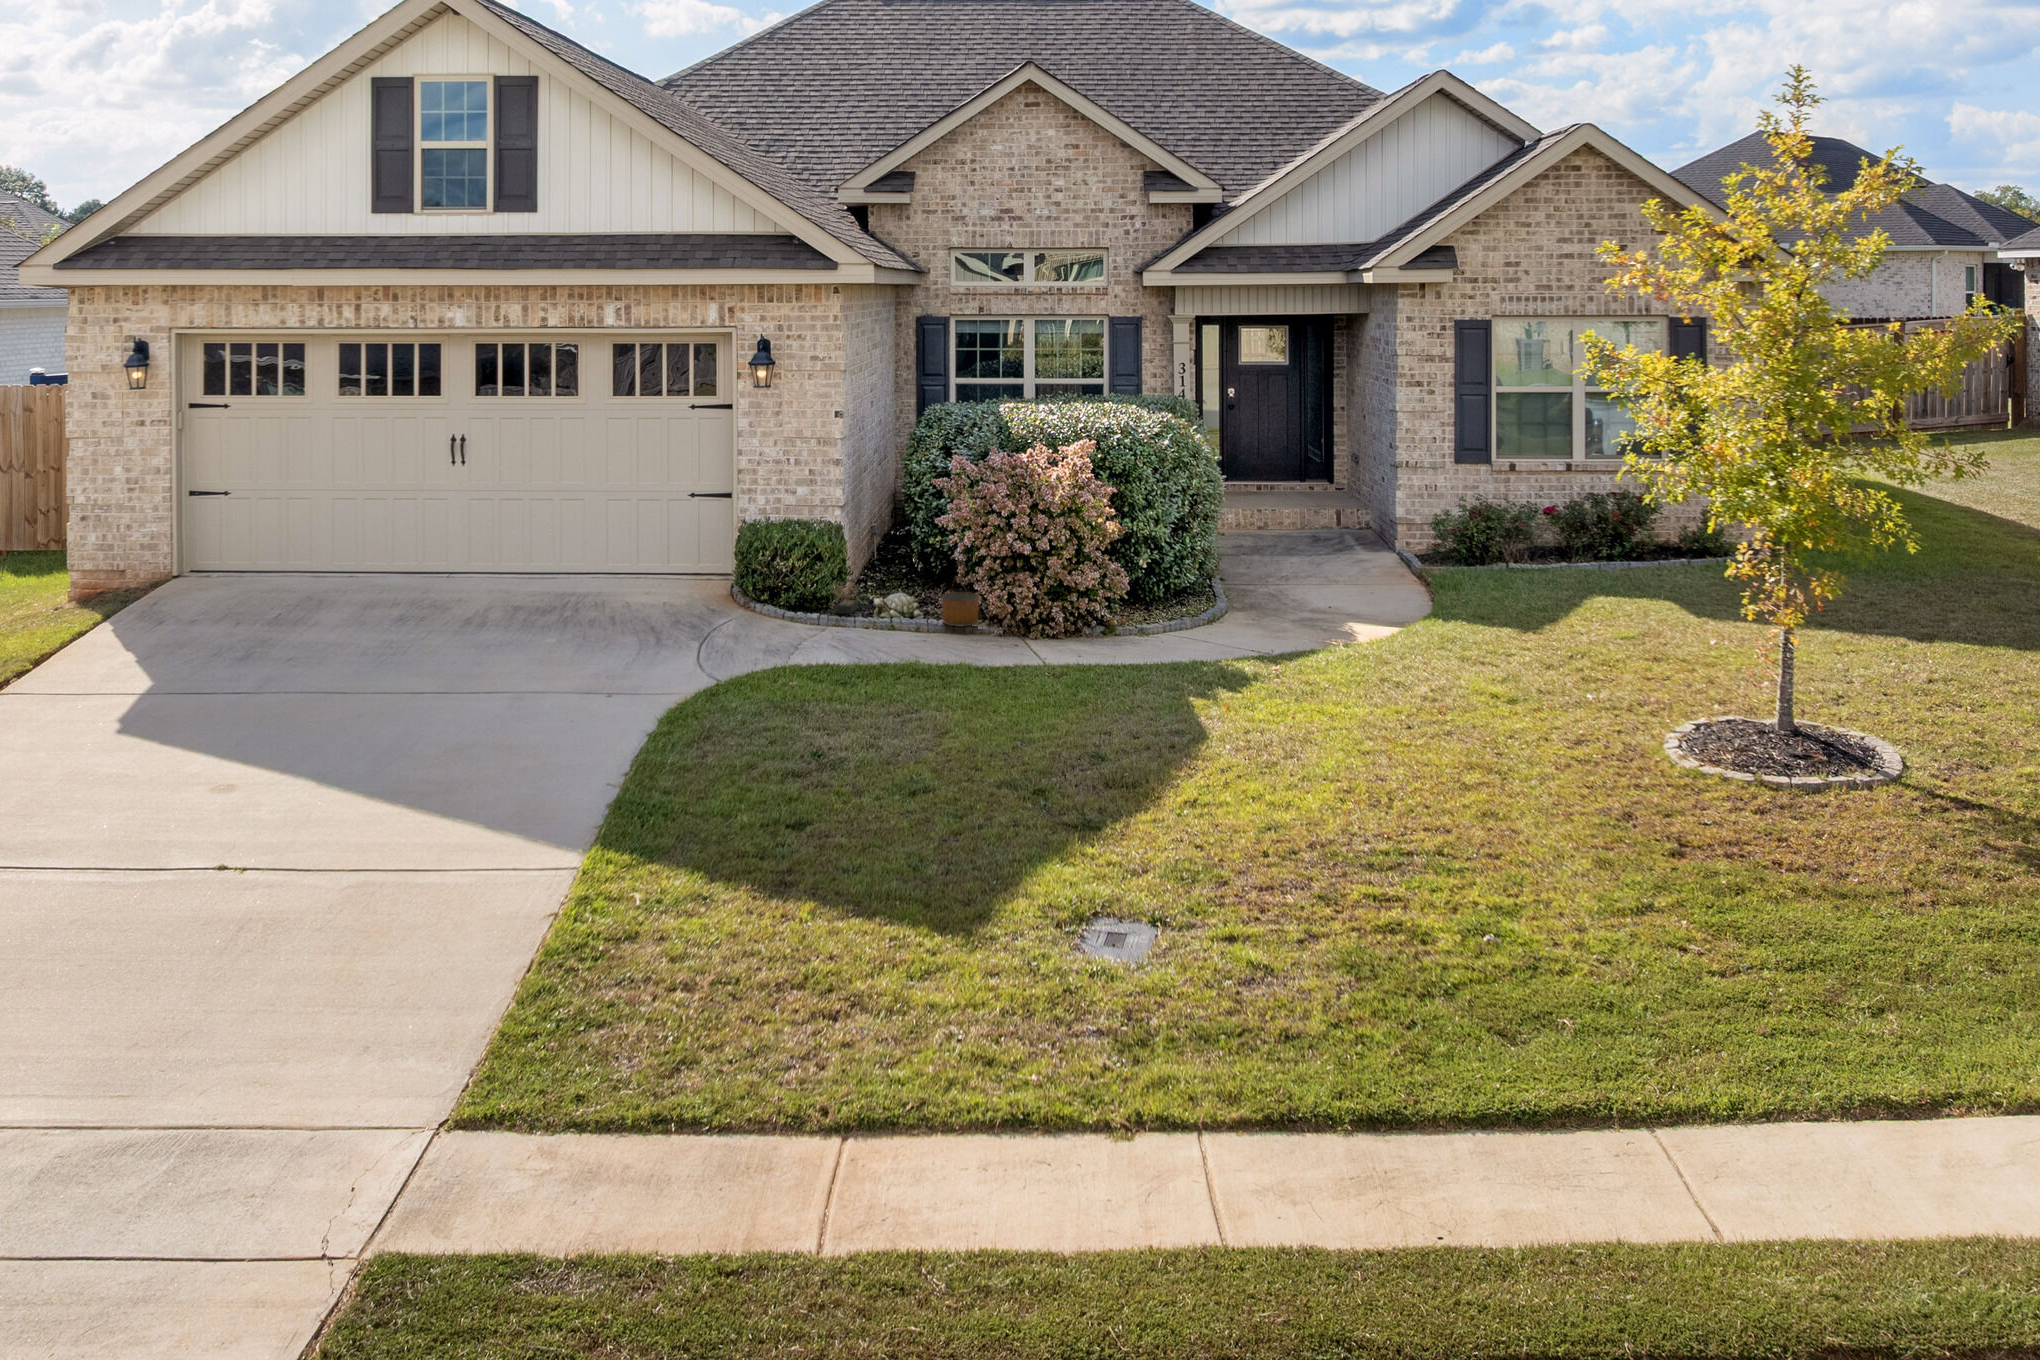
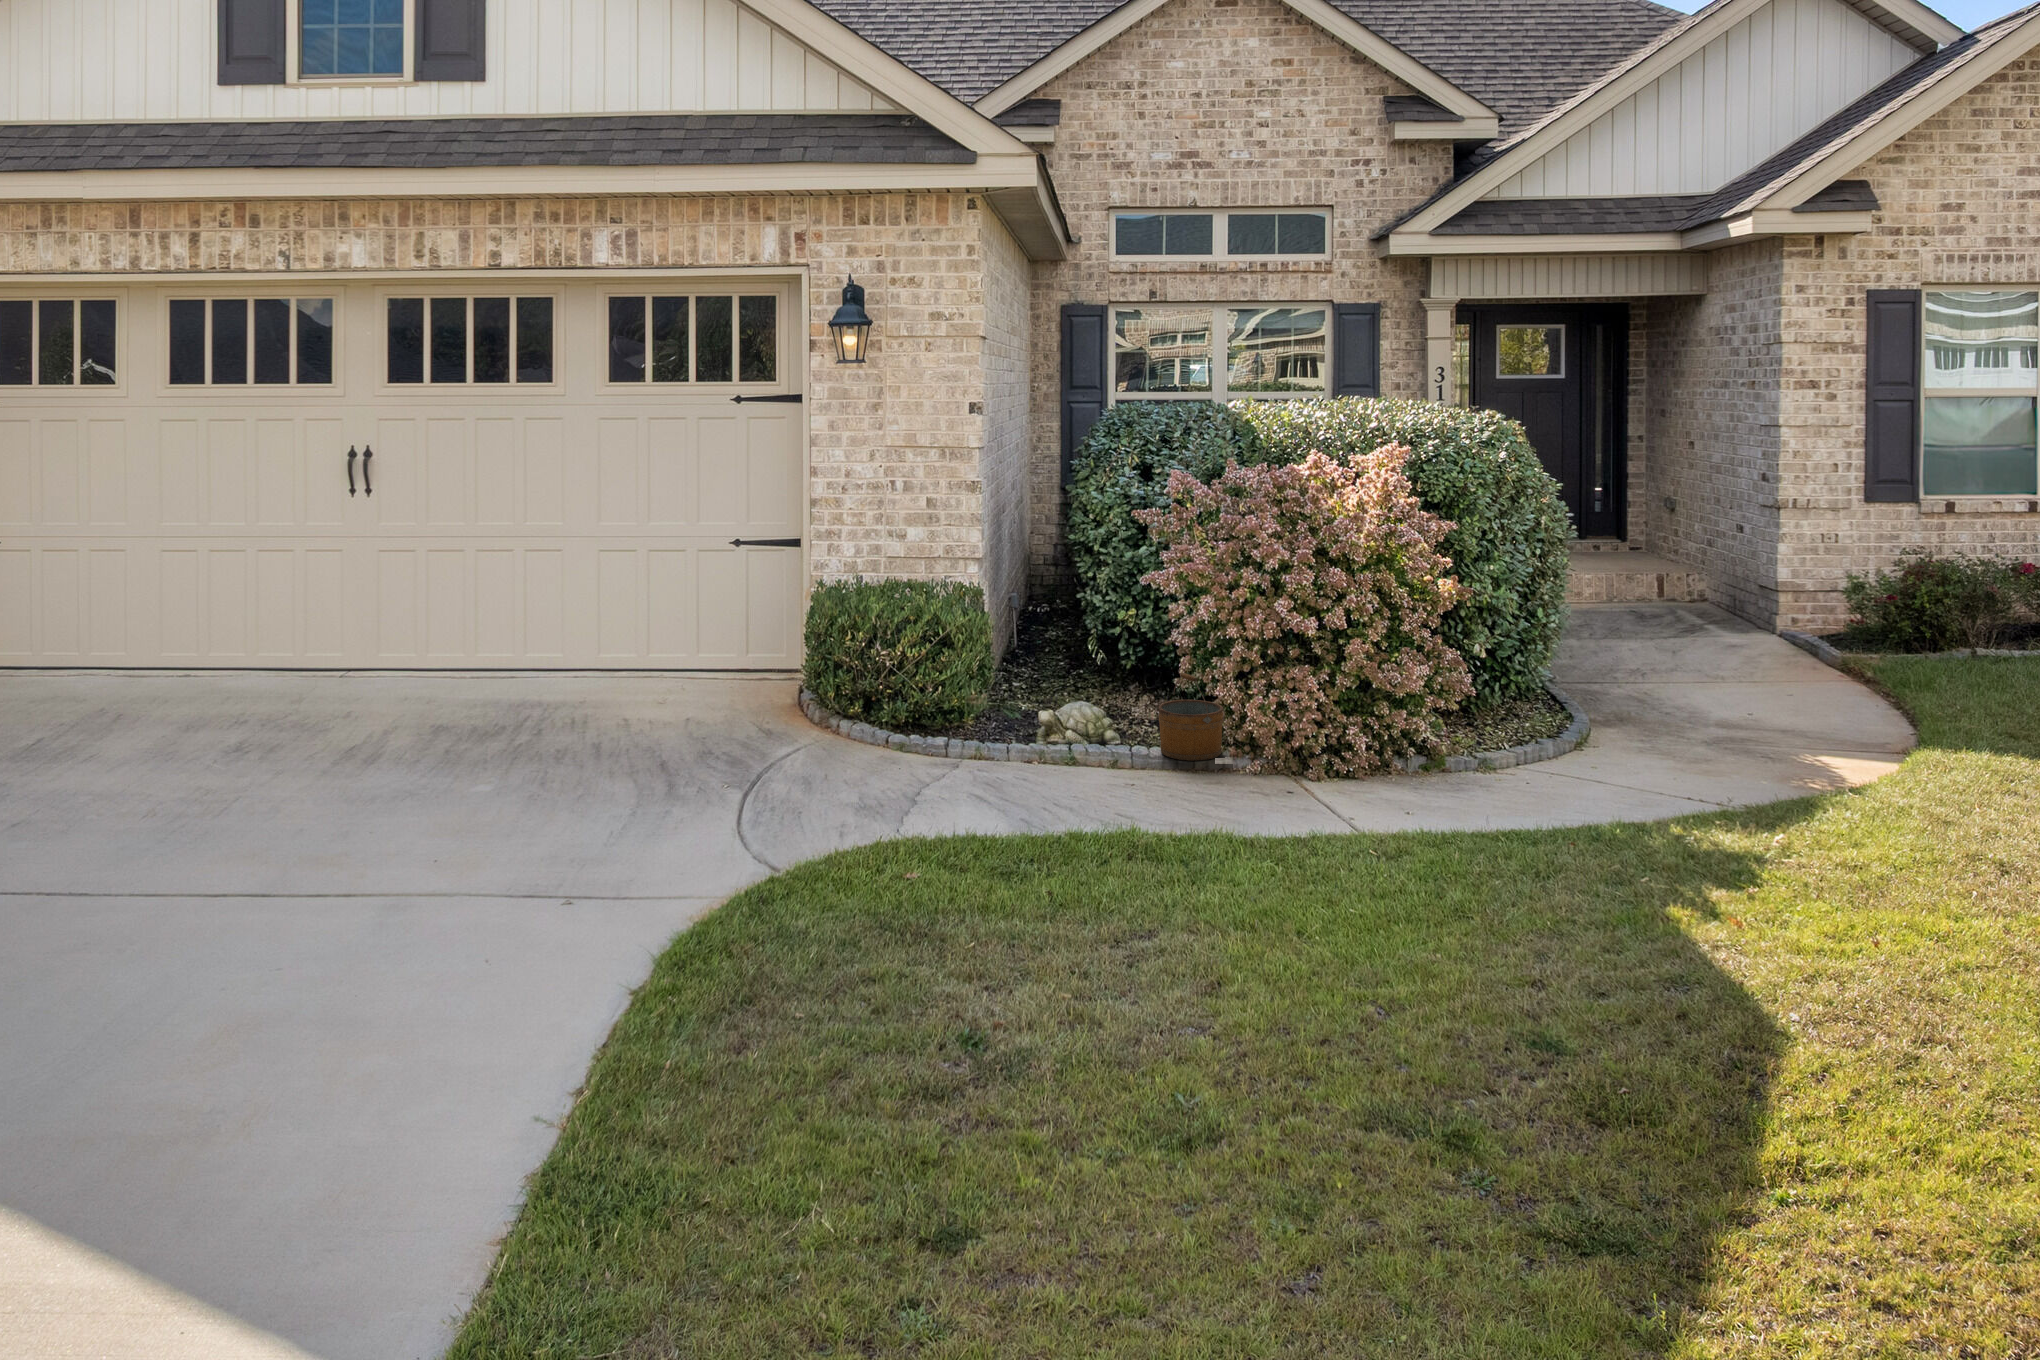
decorative plant: present [833,584,858,614] -> none [966,683,1011,737]

